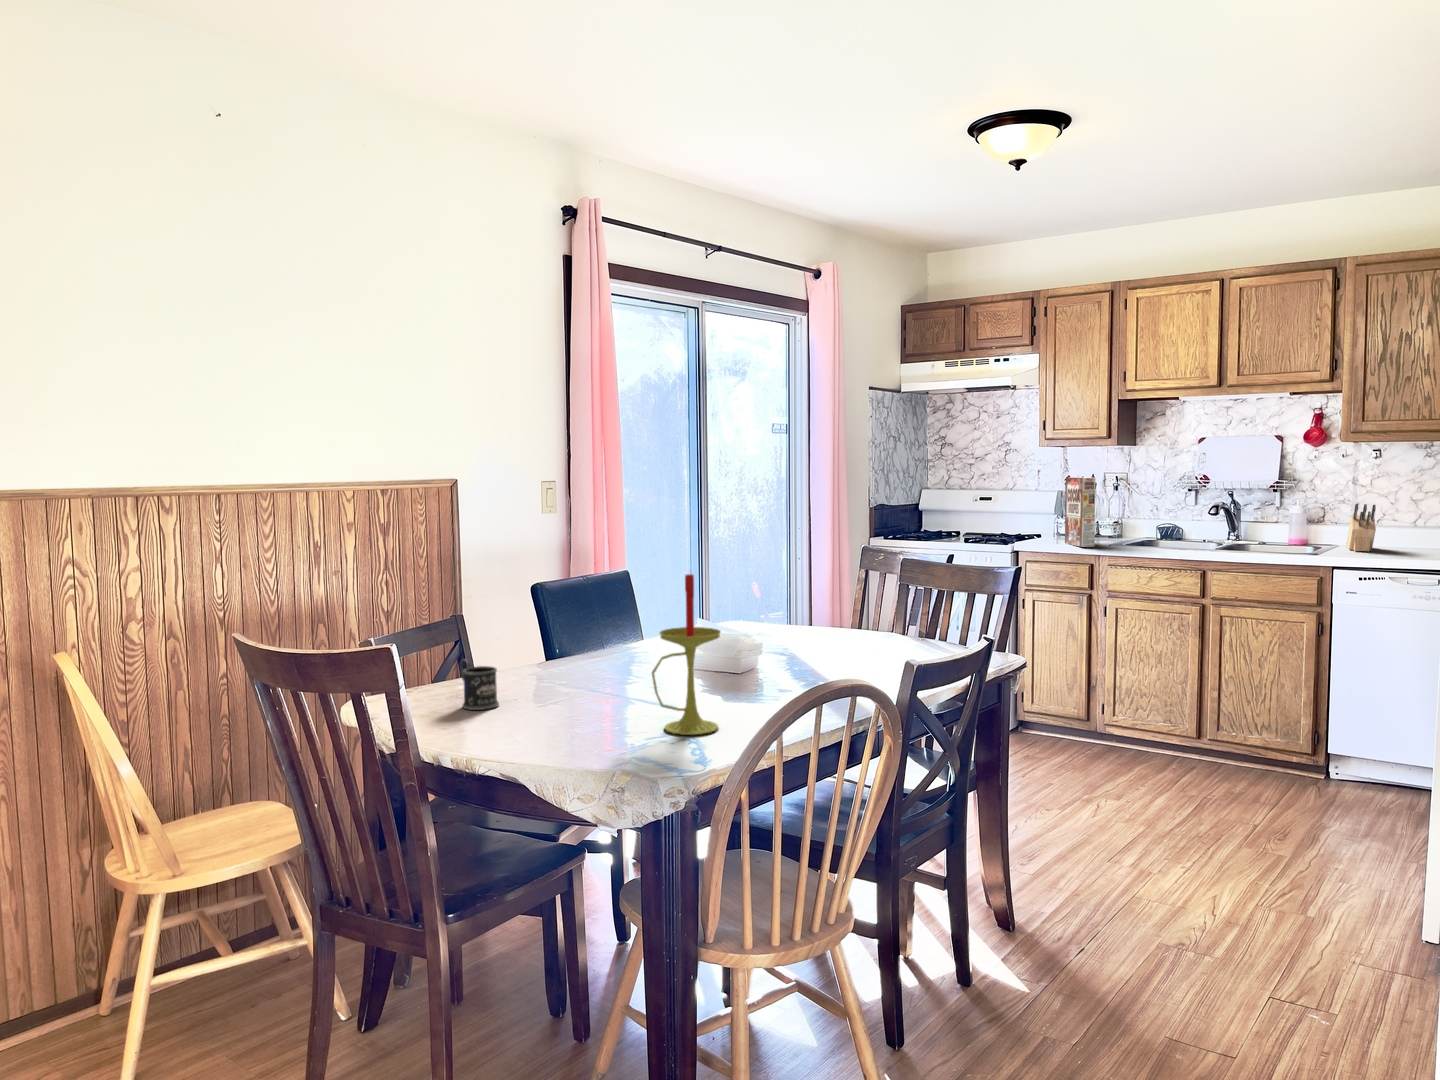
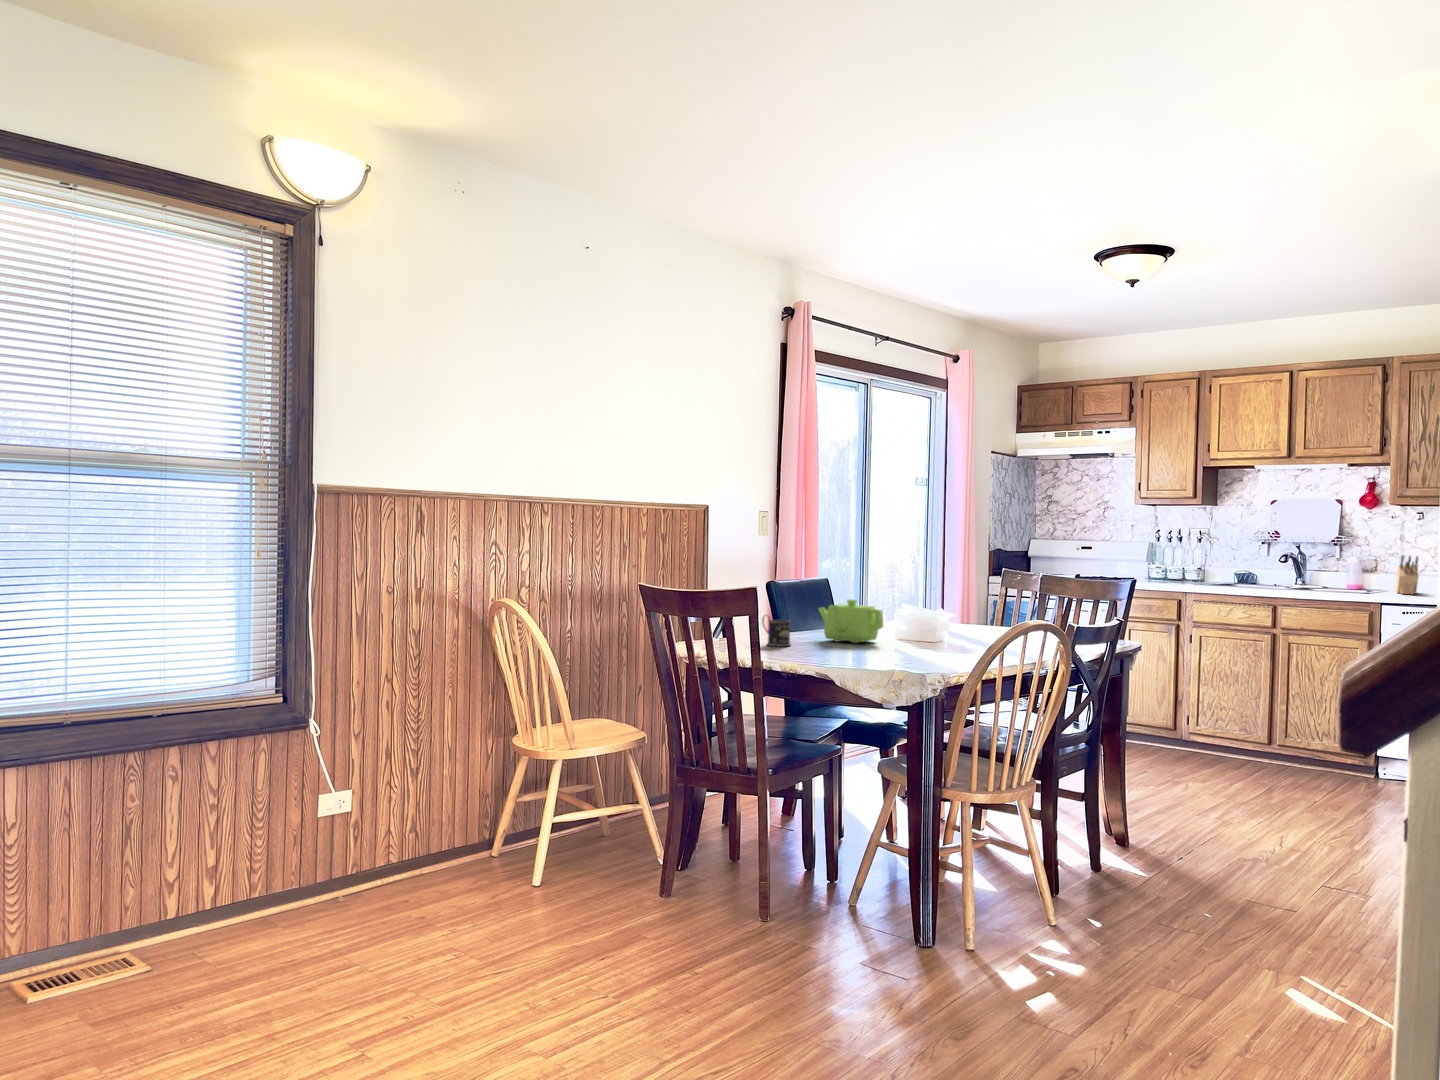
cereal box: present [1065,477,1096,547] -> none [1156,529,1184,586]
candle: present [652,574,721,735] -> none [910,555,953,660]
teapot: none [557,626,646,692] -> present [818,599,883,643]

